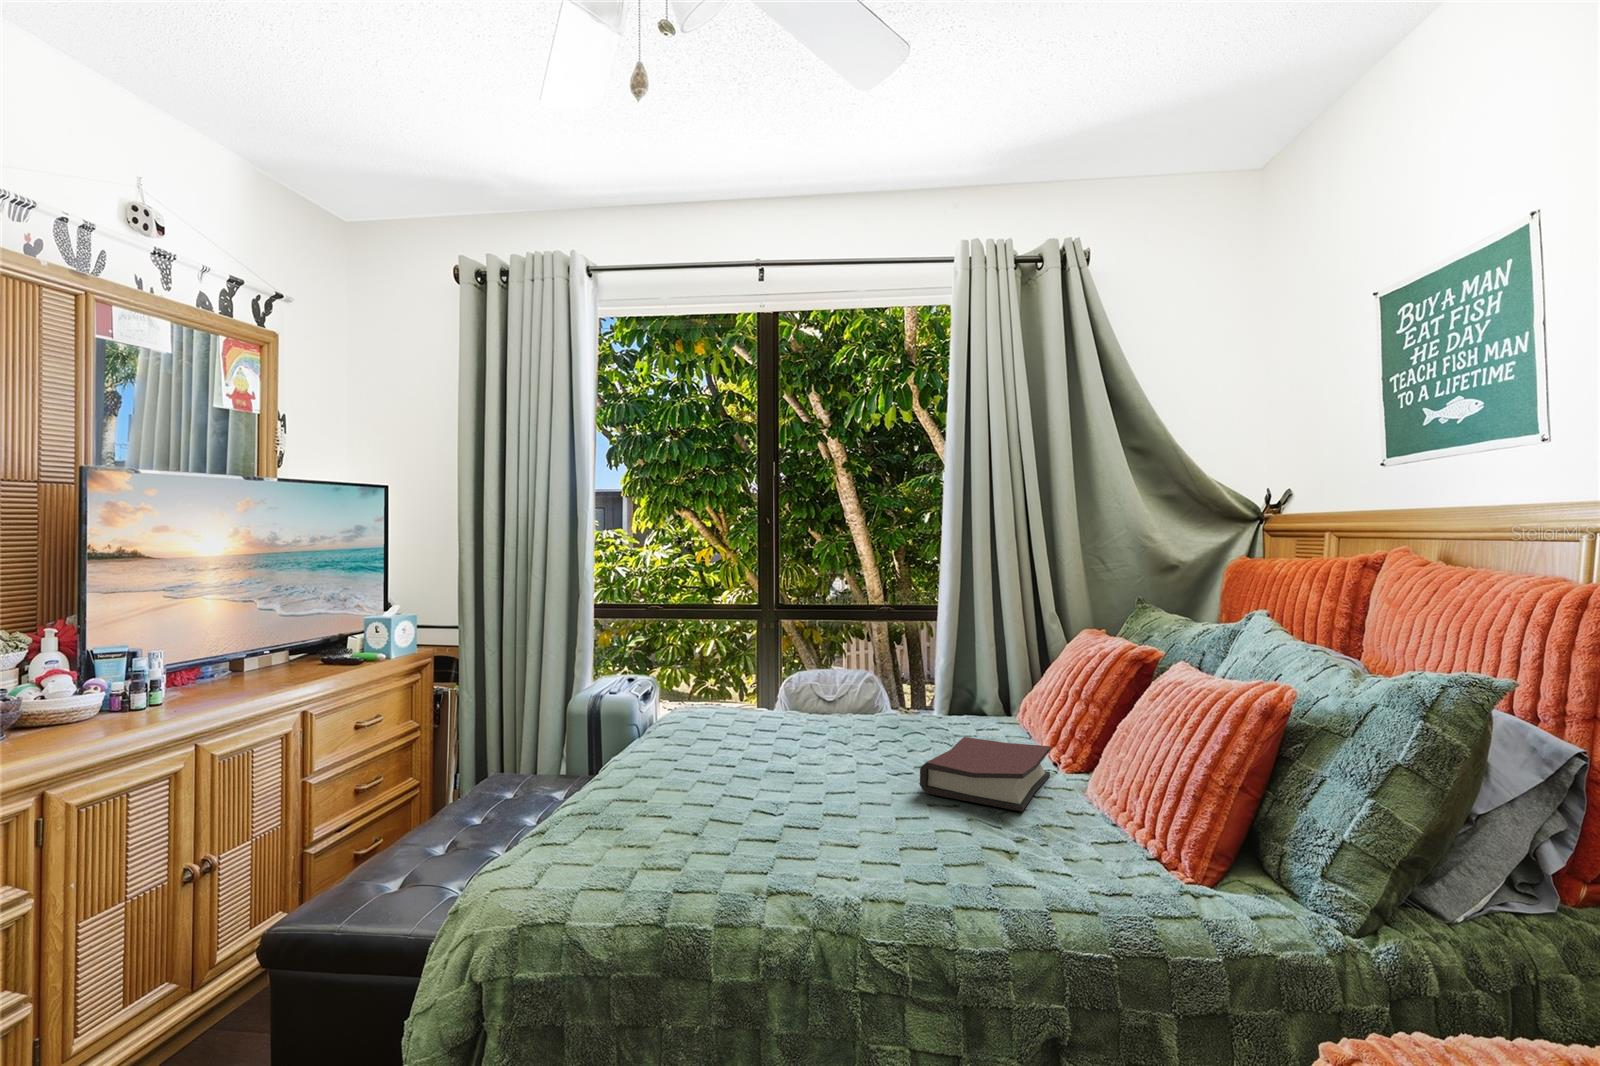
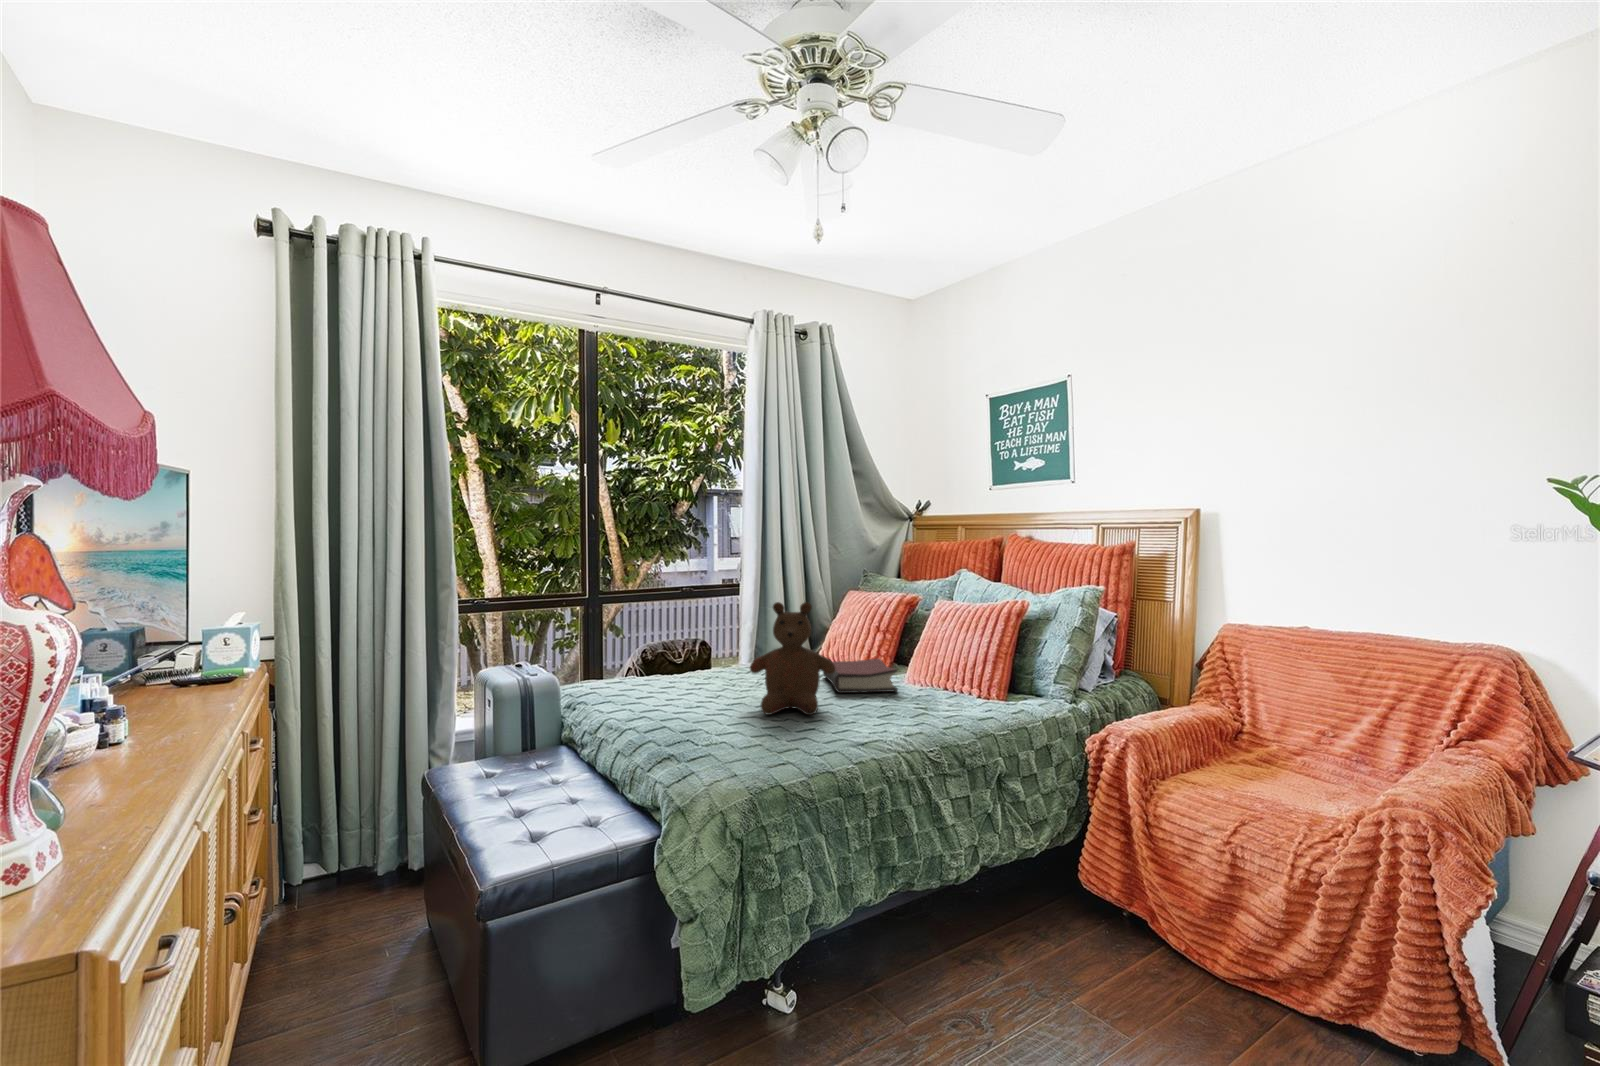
teddy bear: none [745,641,878,825] -> present [750,602,836,715]

